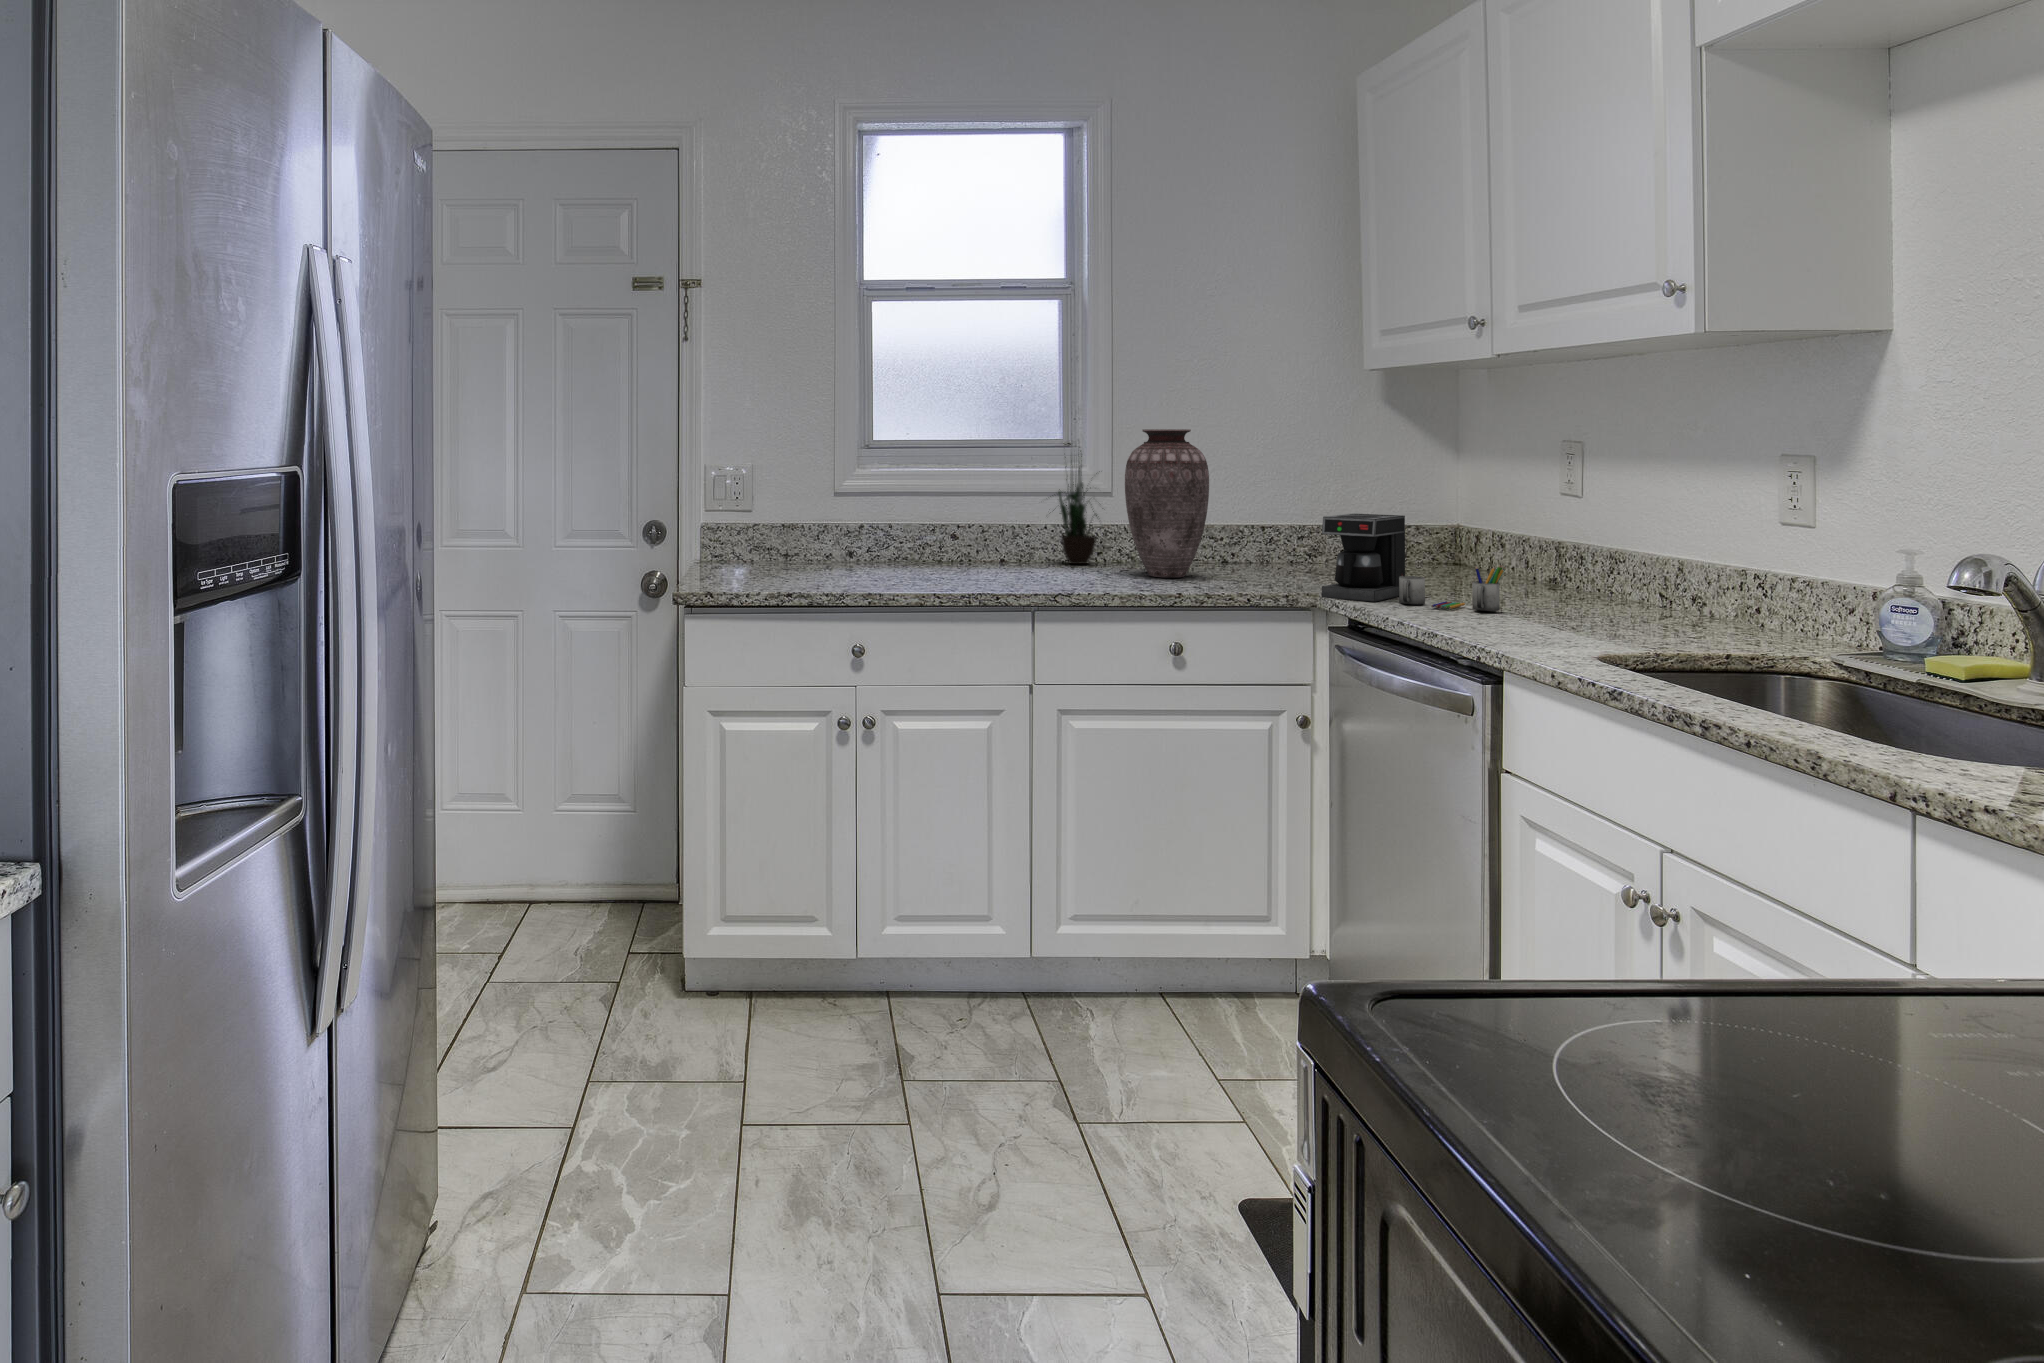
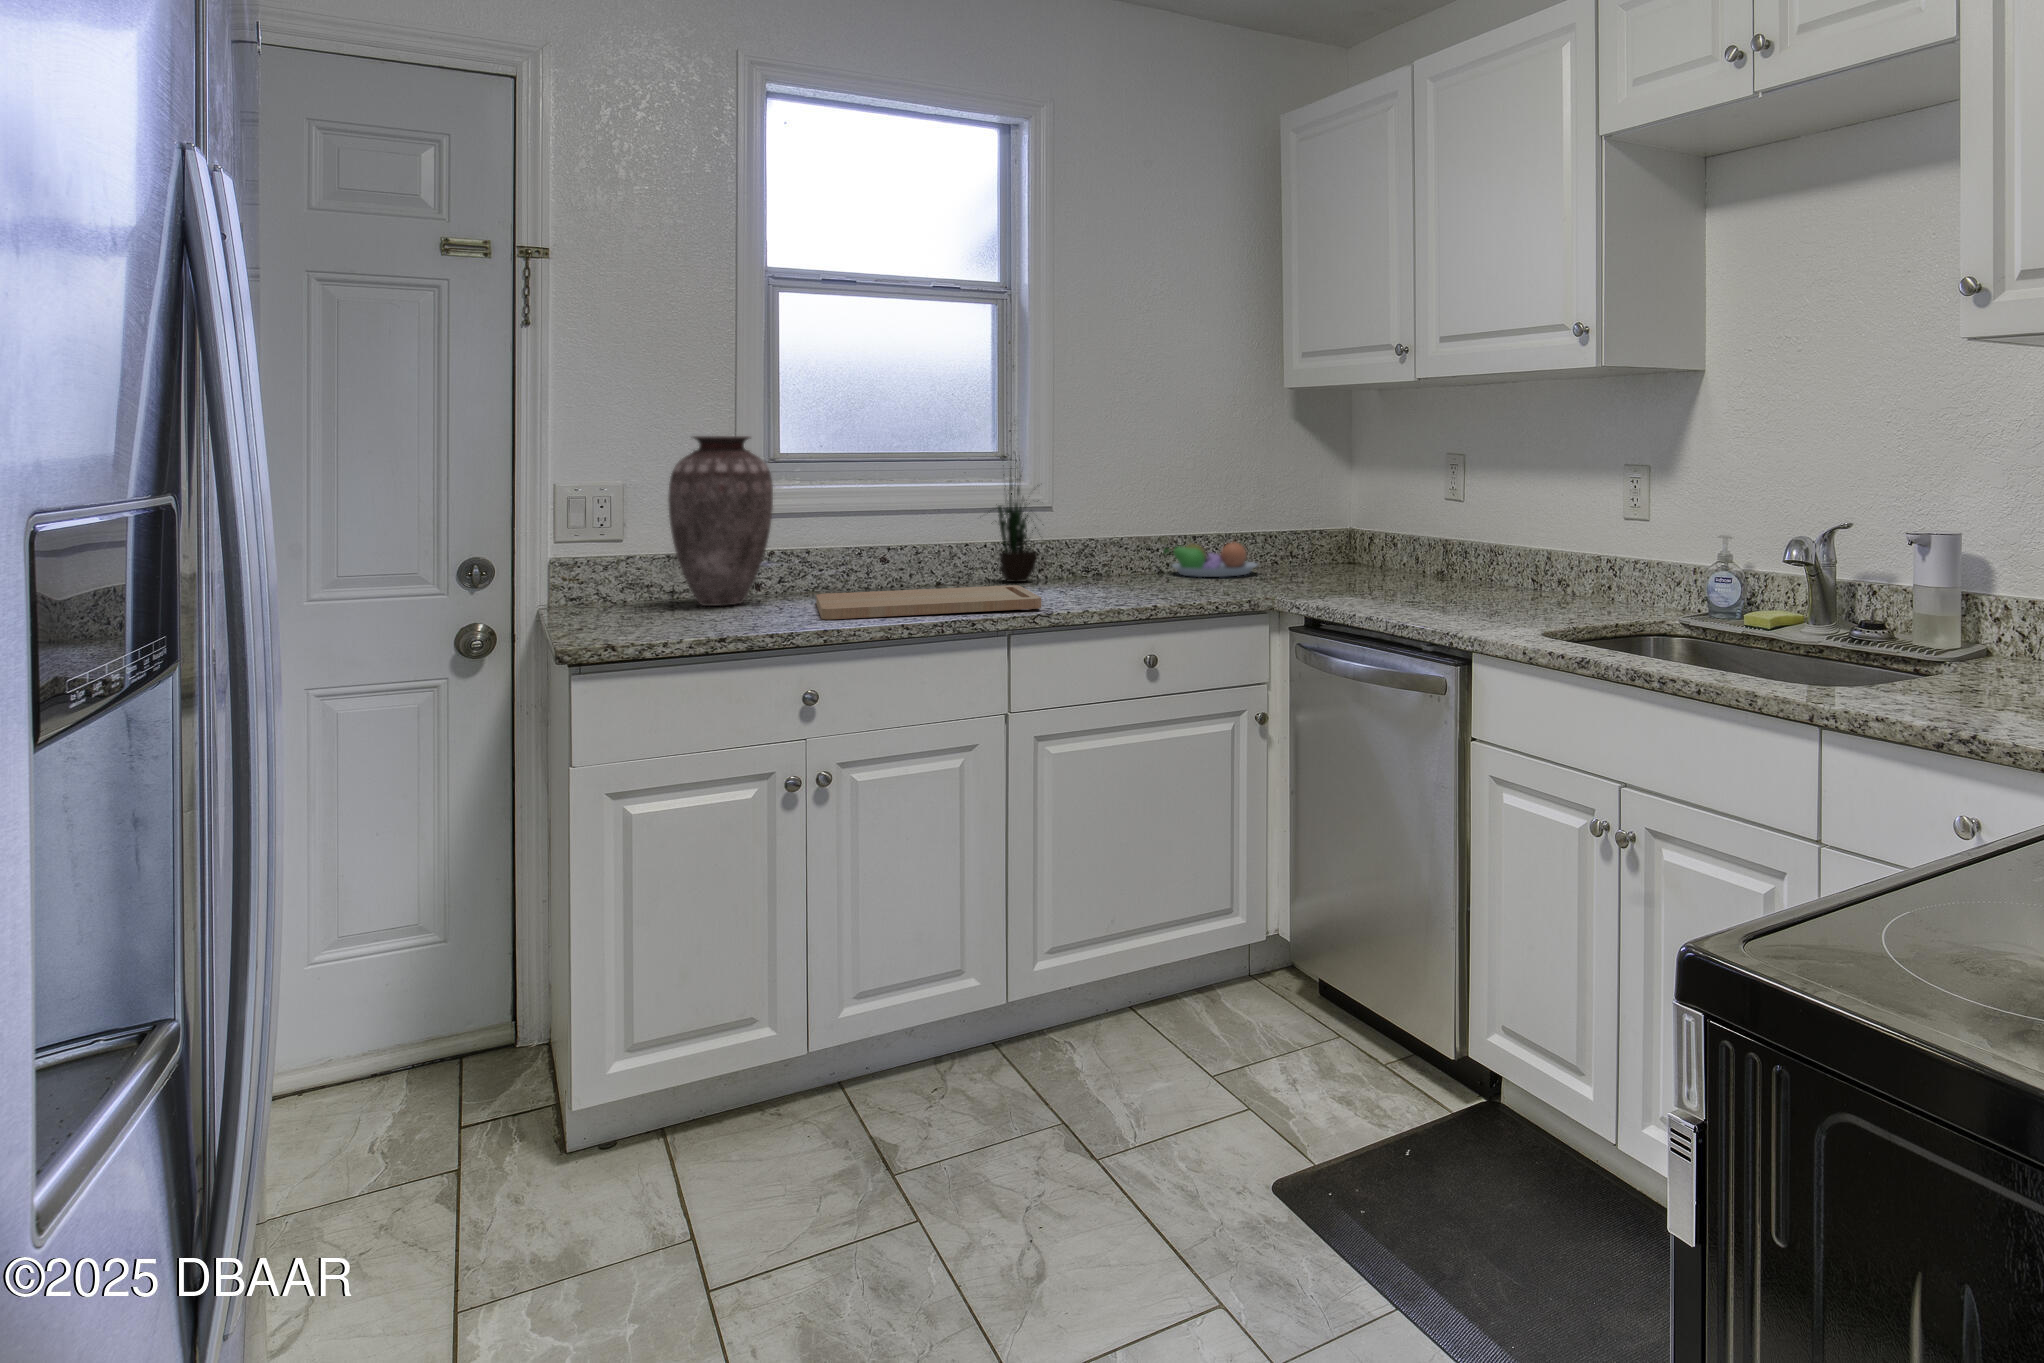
vase: present [1125,429,1209,578] -> present [668,436,773,606]
coffee maker: present [1322,514,1506,611] -> none [1278,520,1433,602]
fruit bowl: none [1228,530,1335,571] -> present [1164,543,1257,577]
cutting board: none [876,564,1067,588] -> present [816,585,1041,619]

